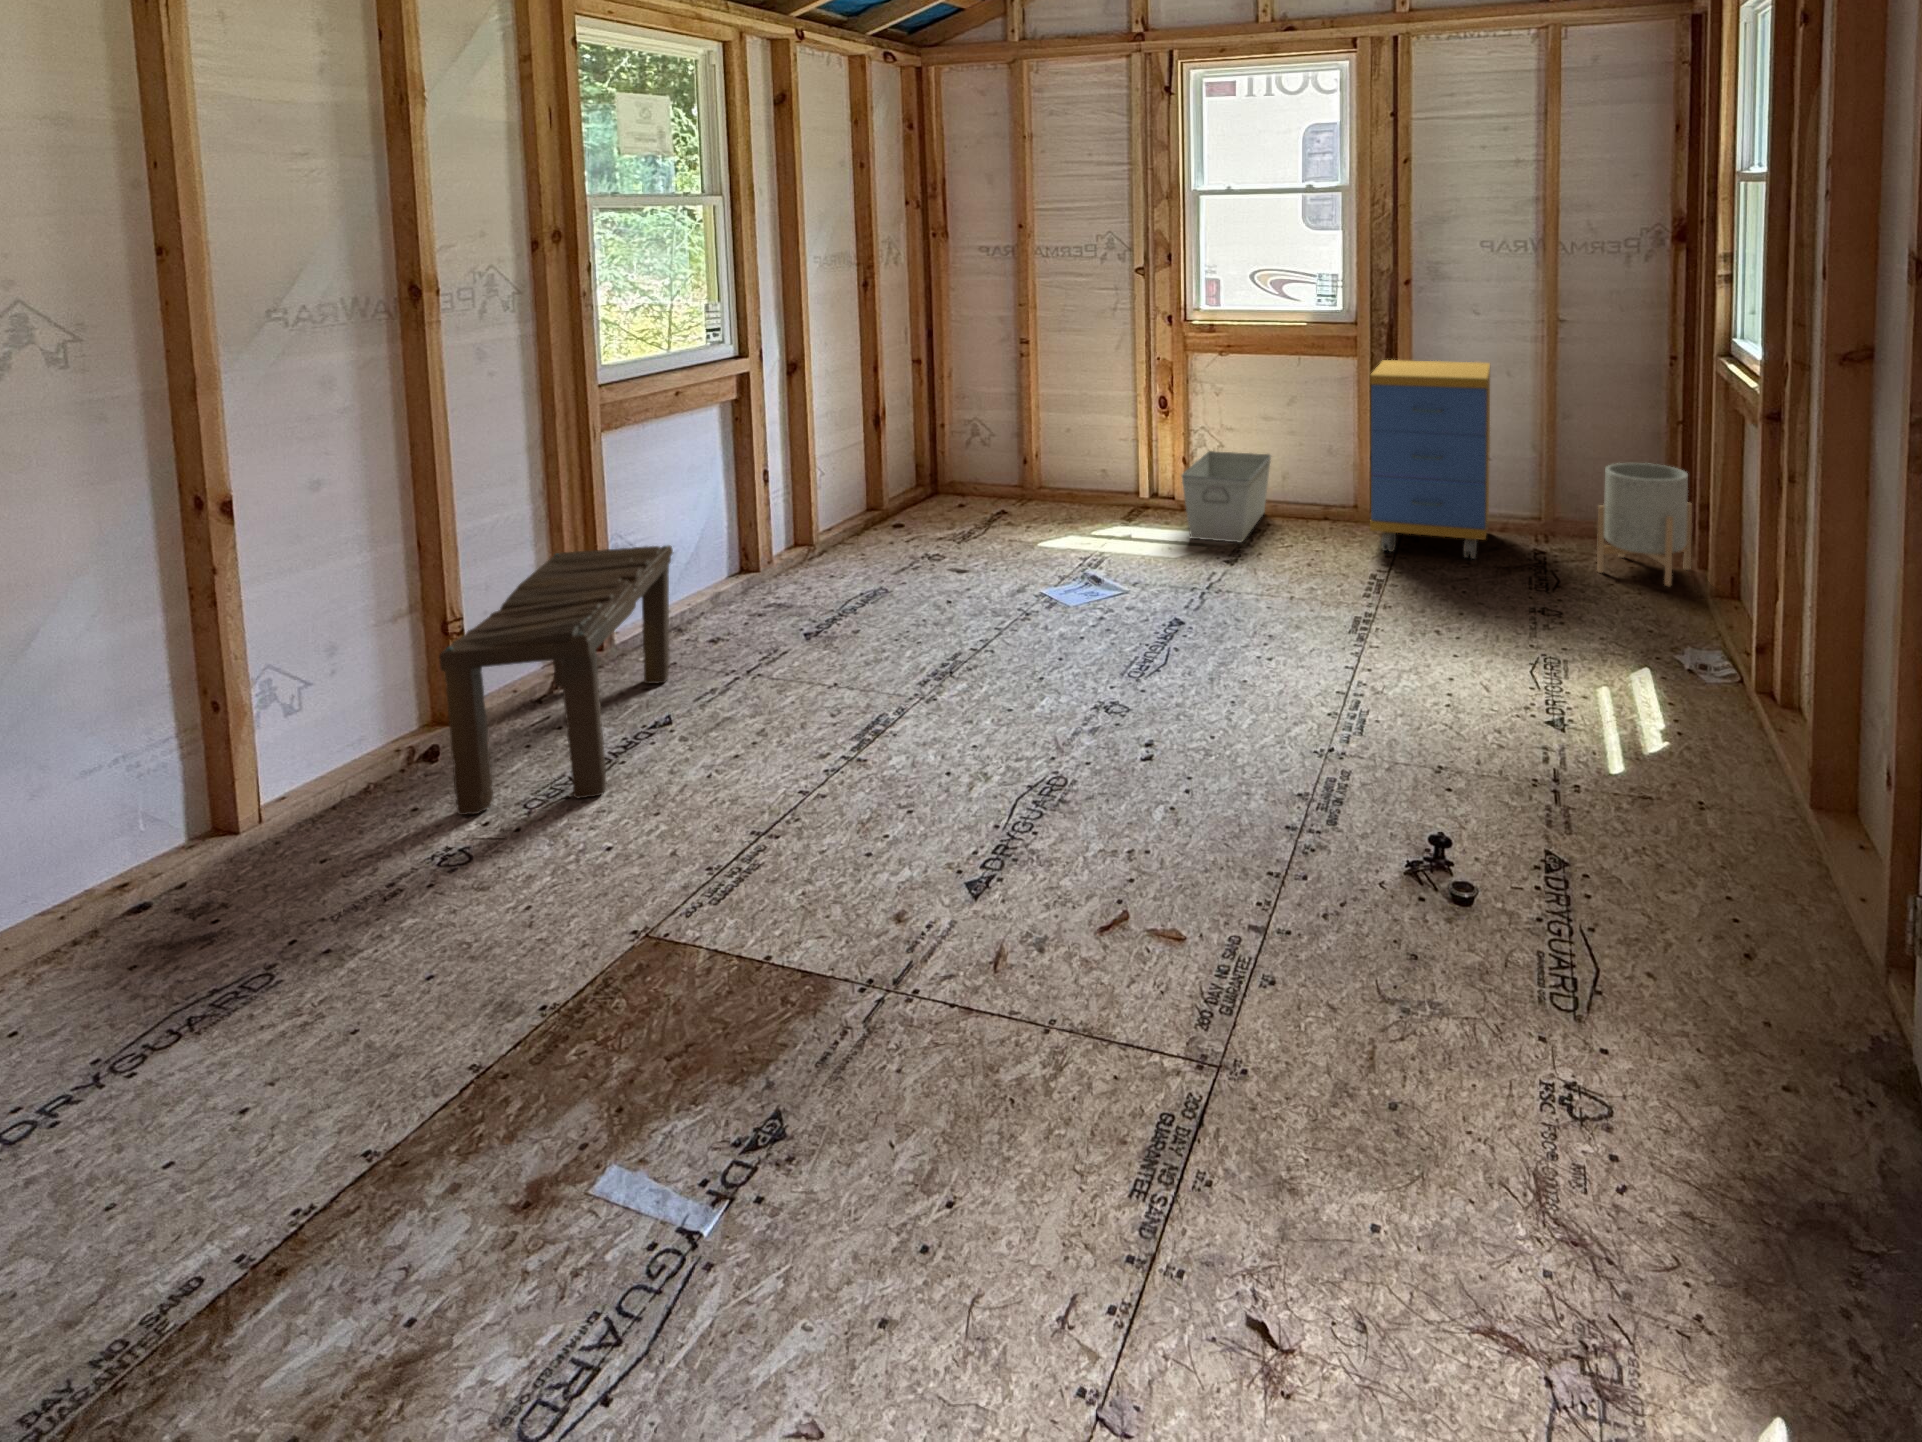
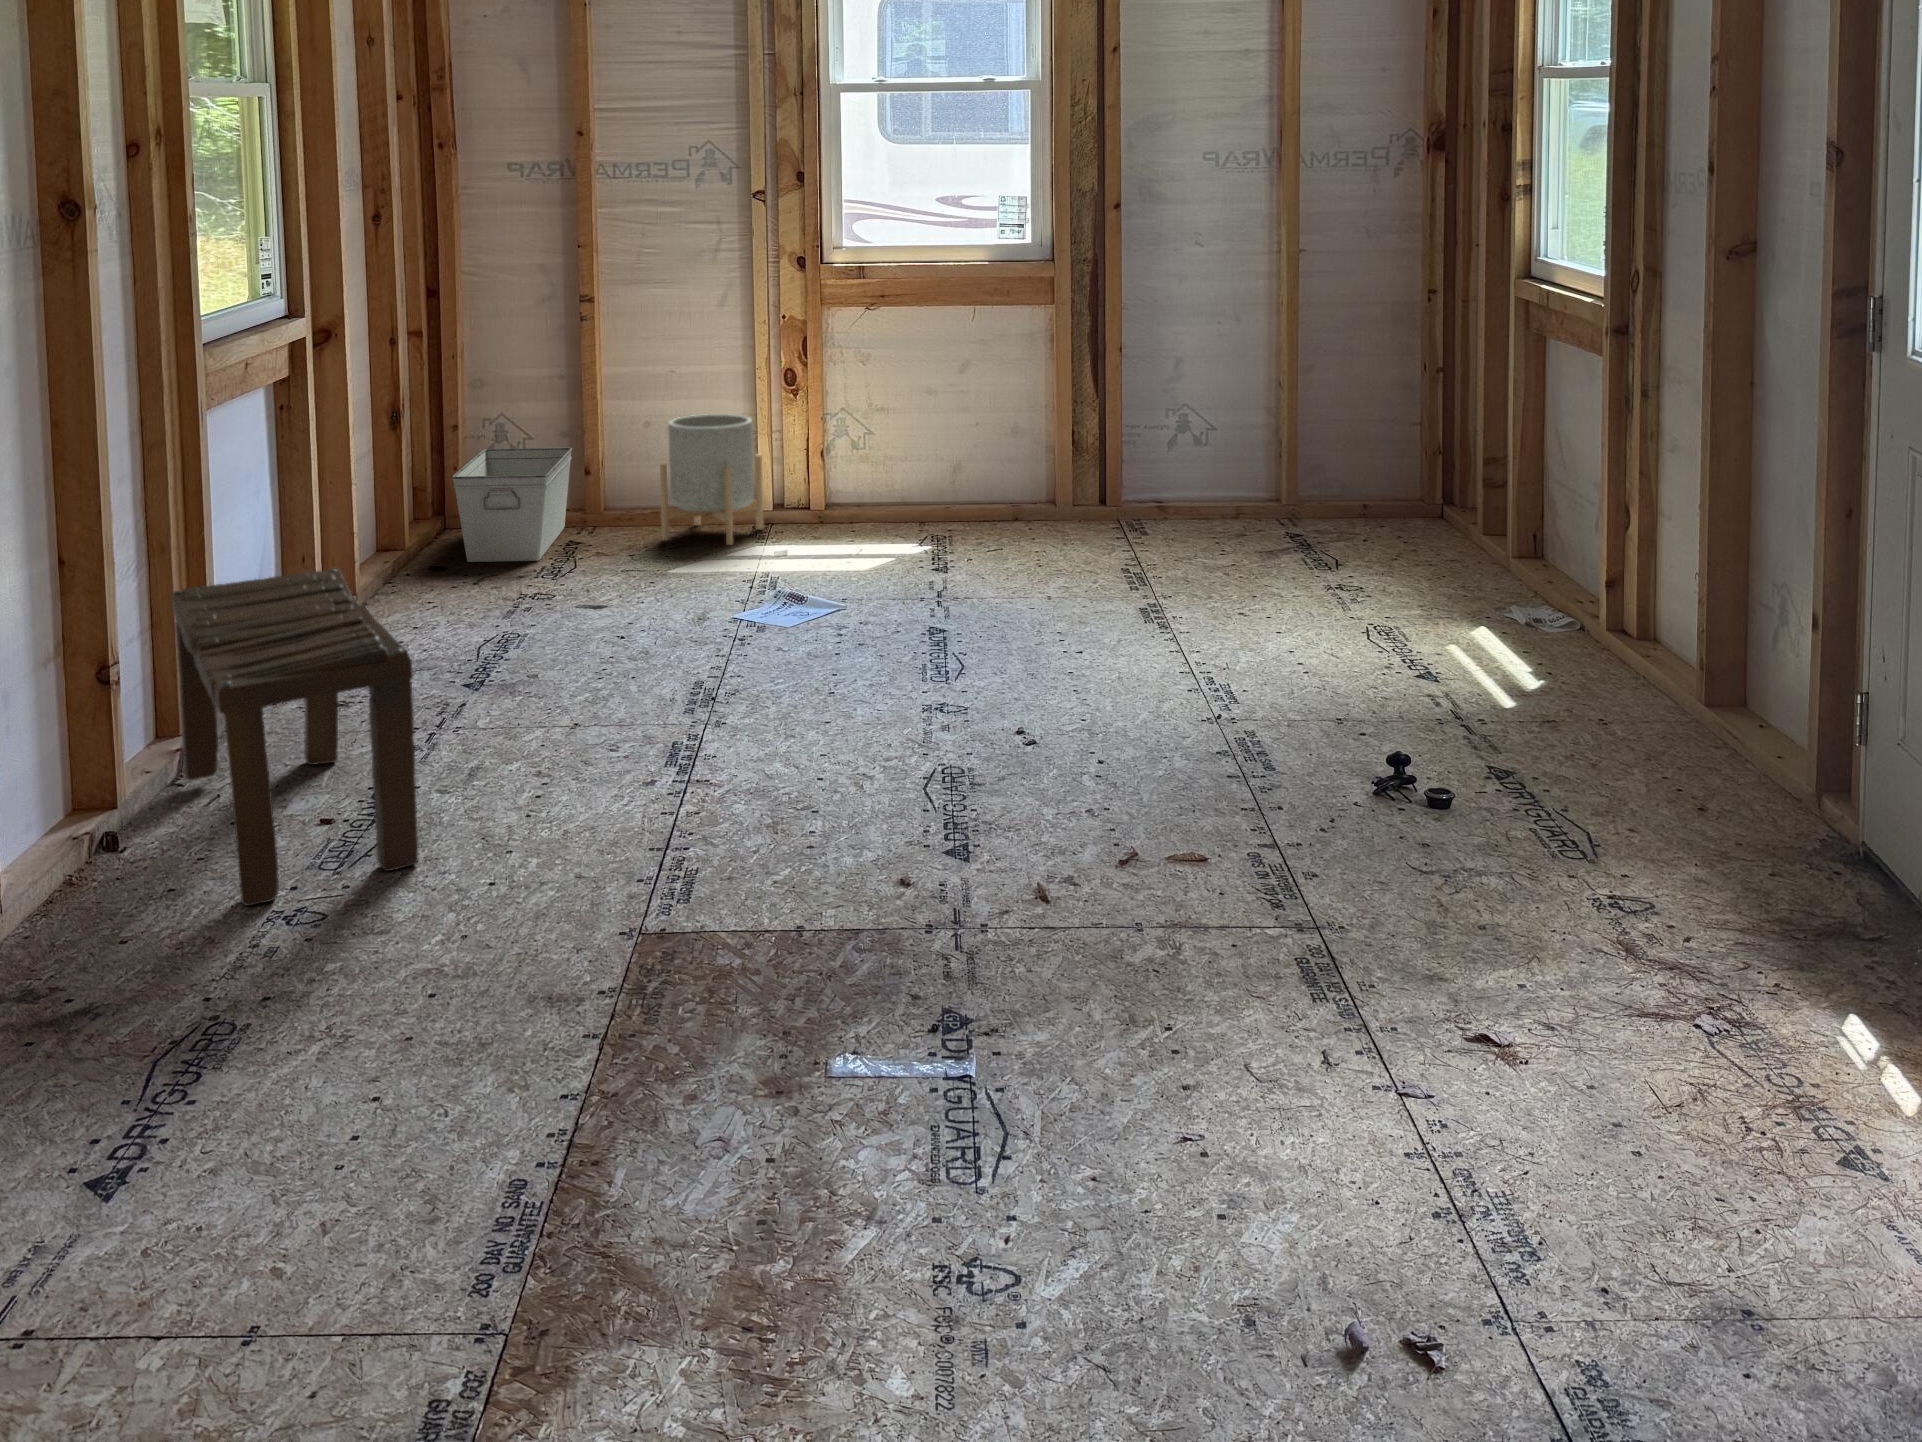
storage cabinet: present [1370,360,1490,559] -> none [1096,304,1250,545]
storage bin: present [1182,451,1271,543] -> present [452,448,572,562]
planter: present [1597,463,1692,586] -> present [660,414,763,545]

